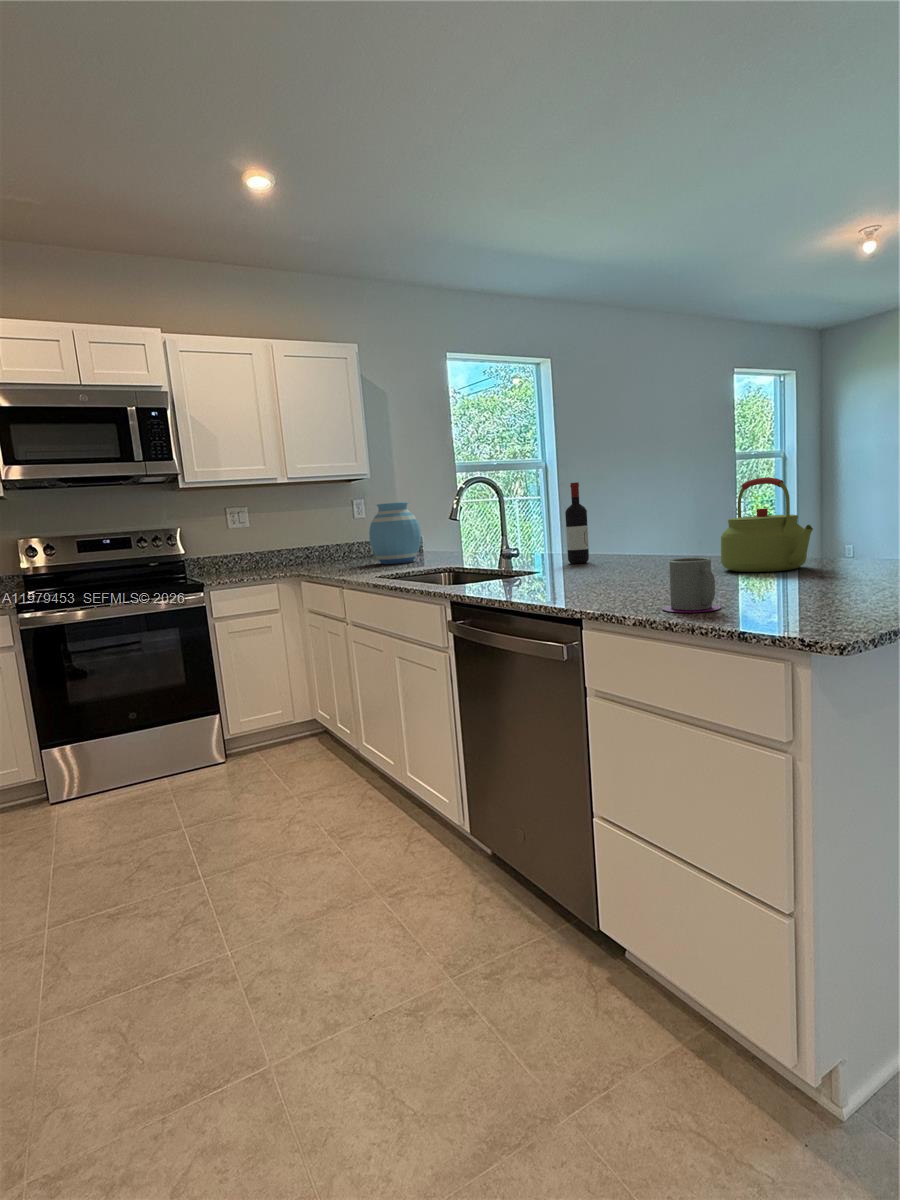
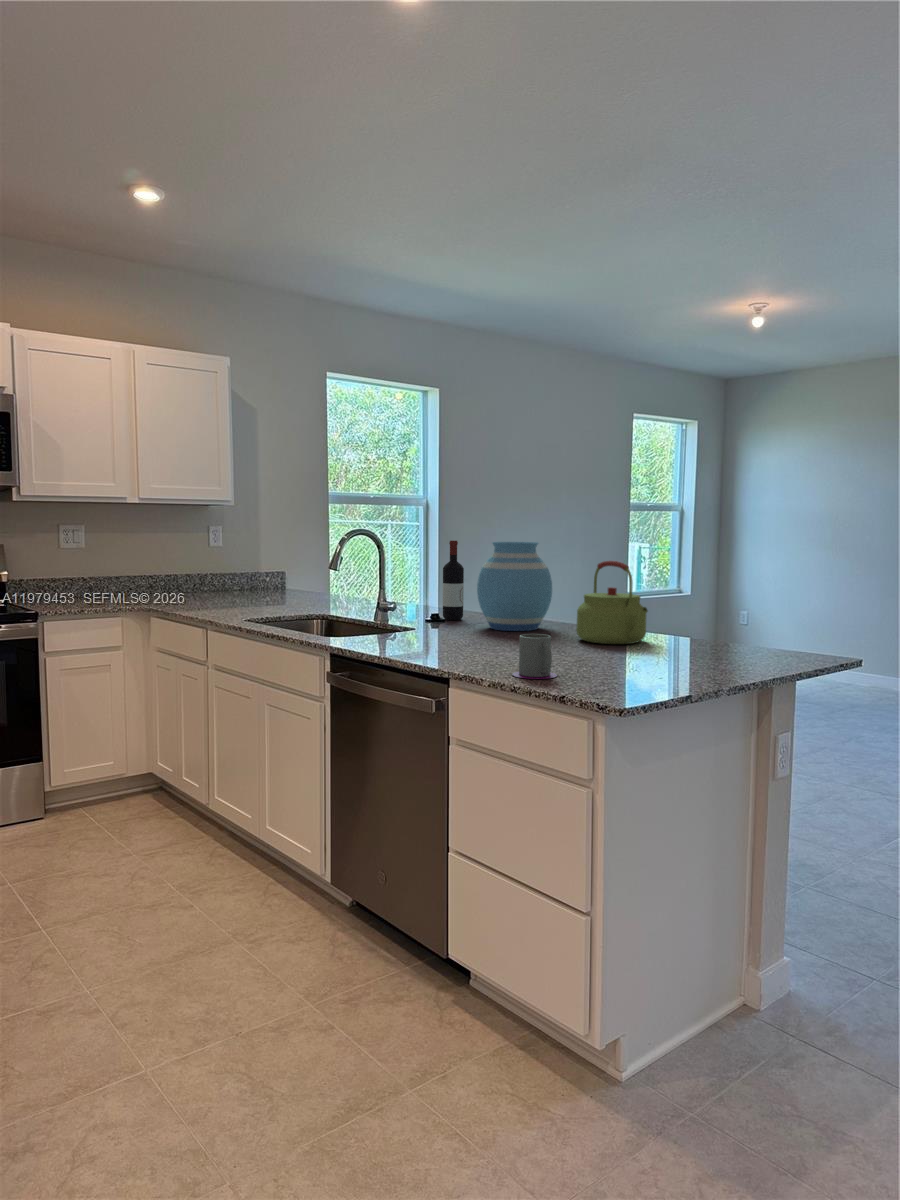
vase: present [369,502,421,564] -> present [477,542,552,631]

